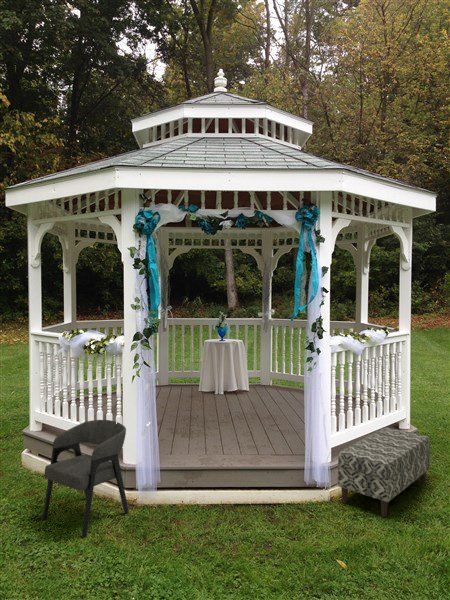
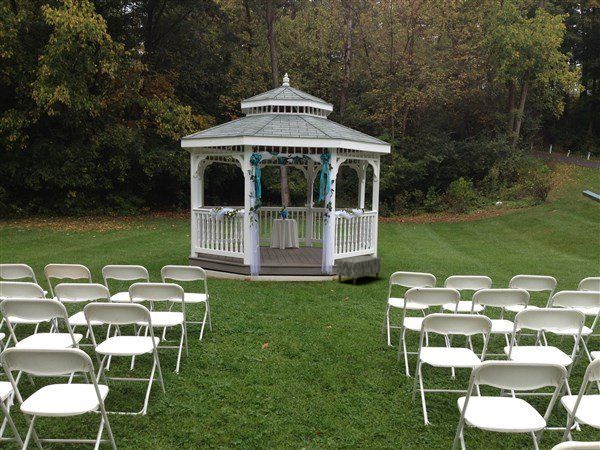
chair: present [42,420,129,538] -> none [212,246,248,287]

